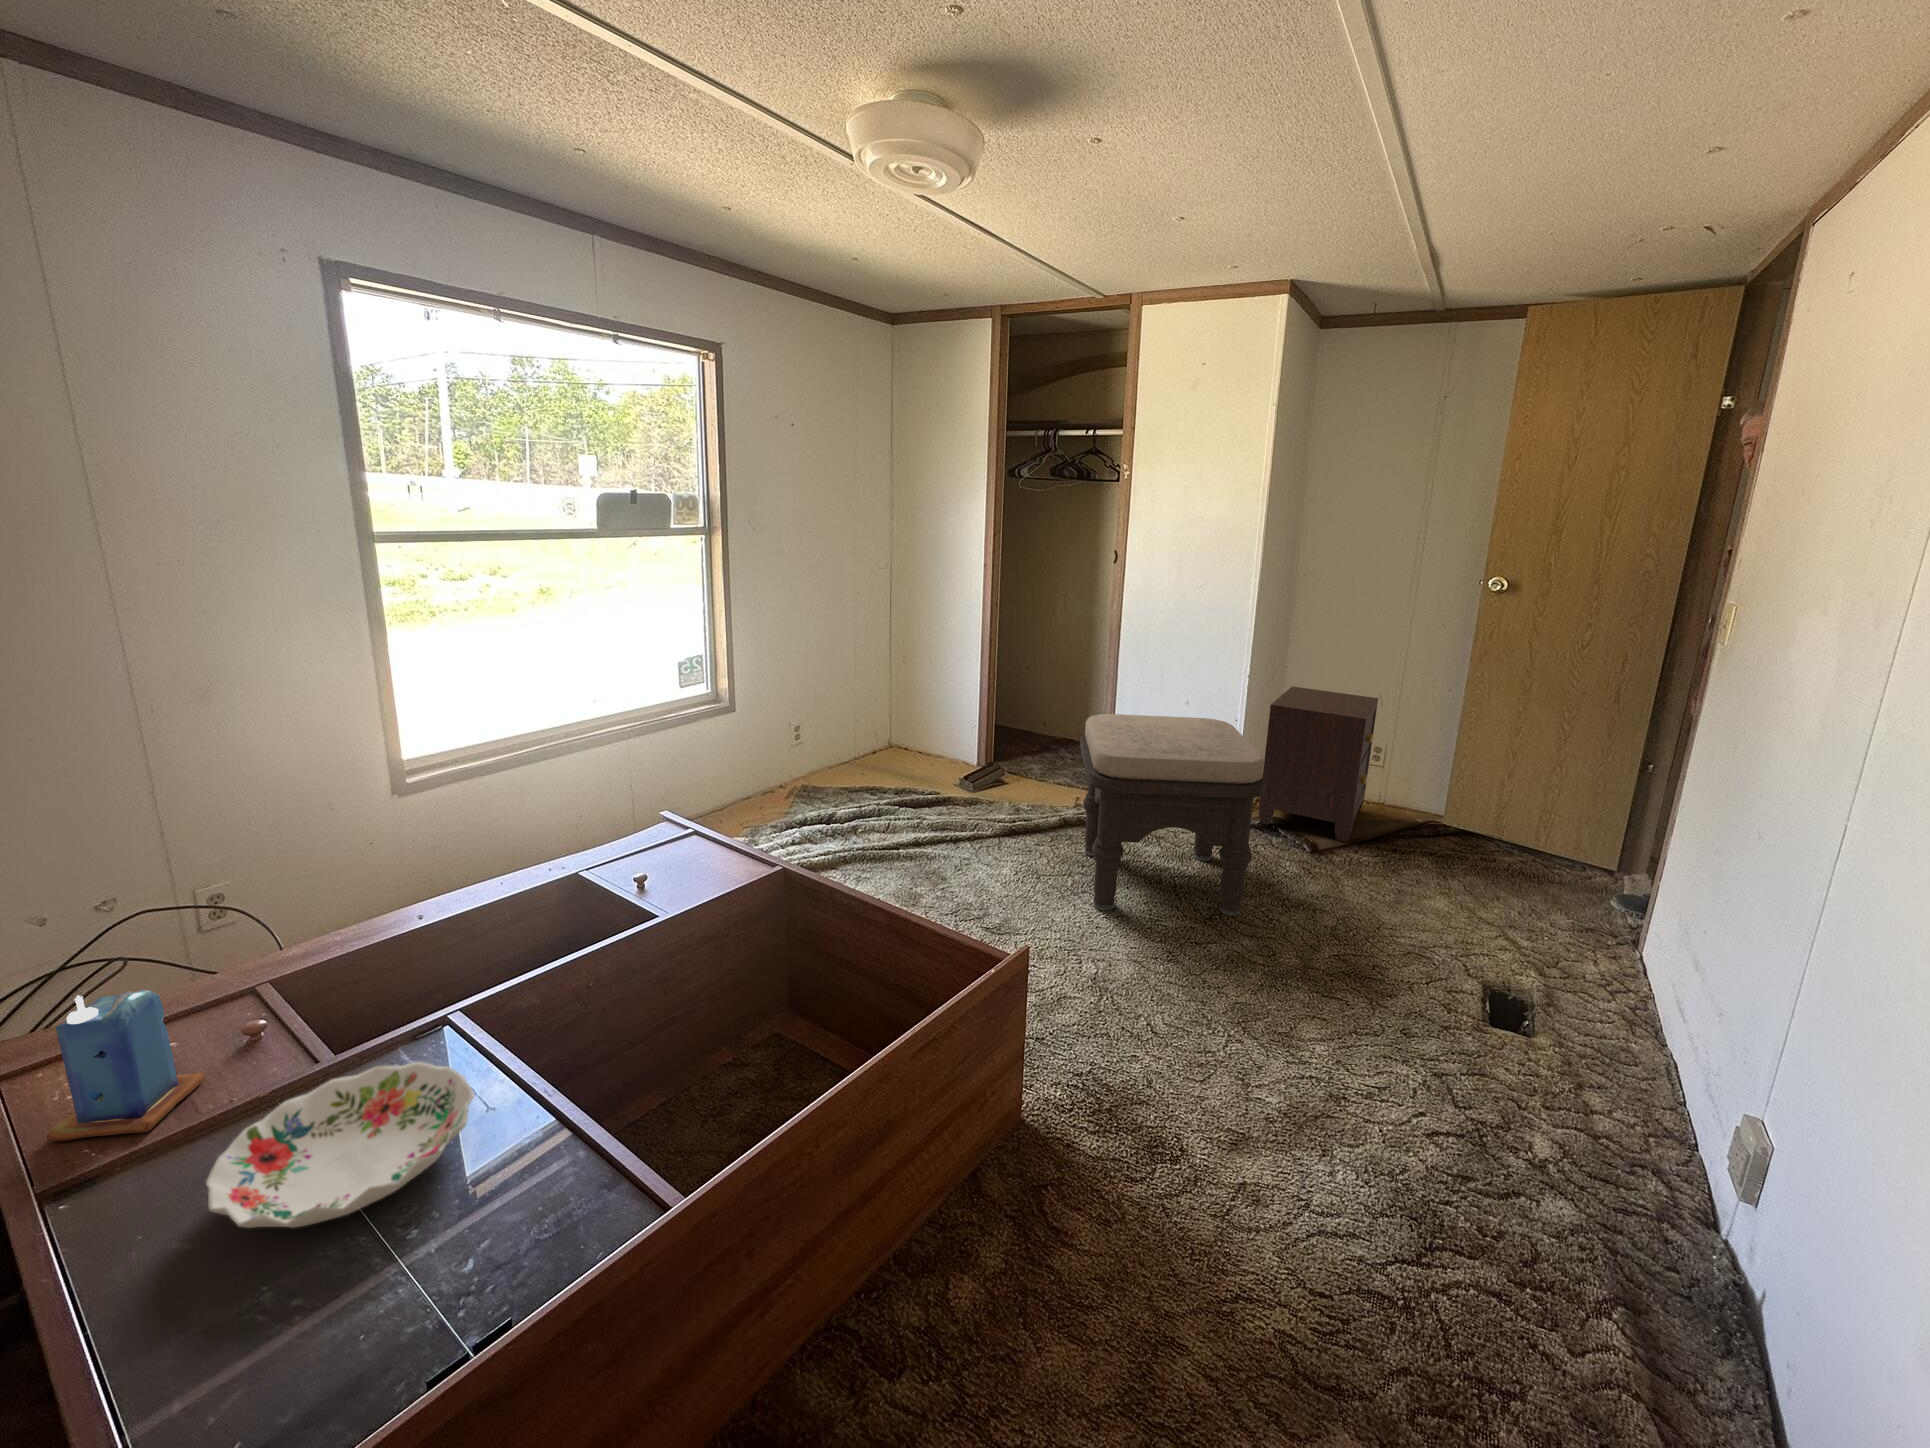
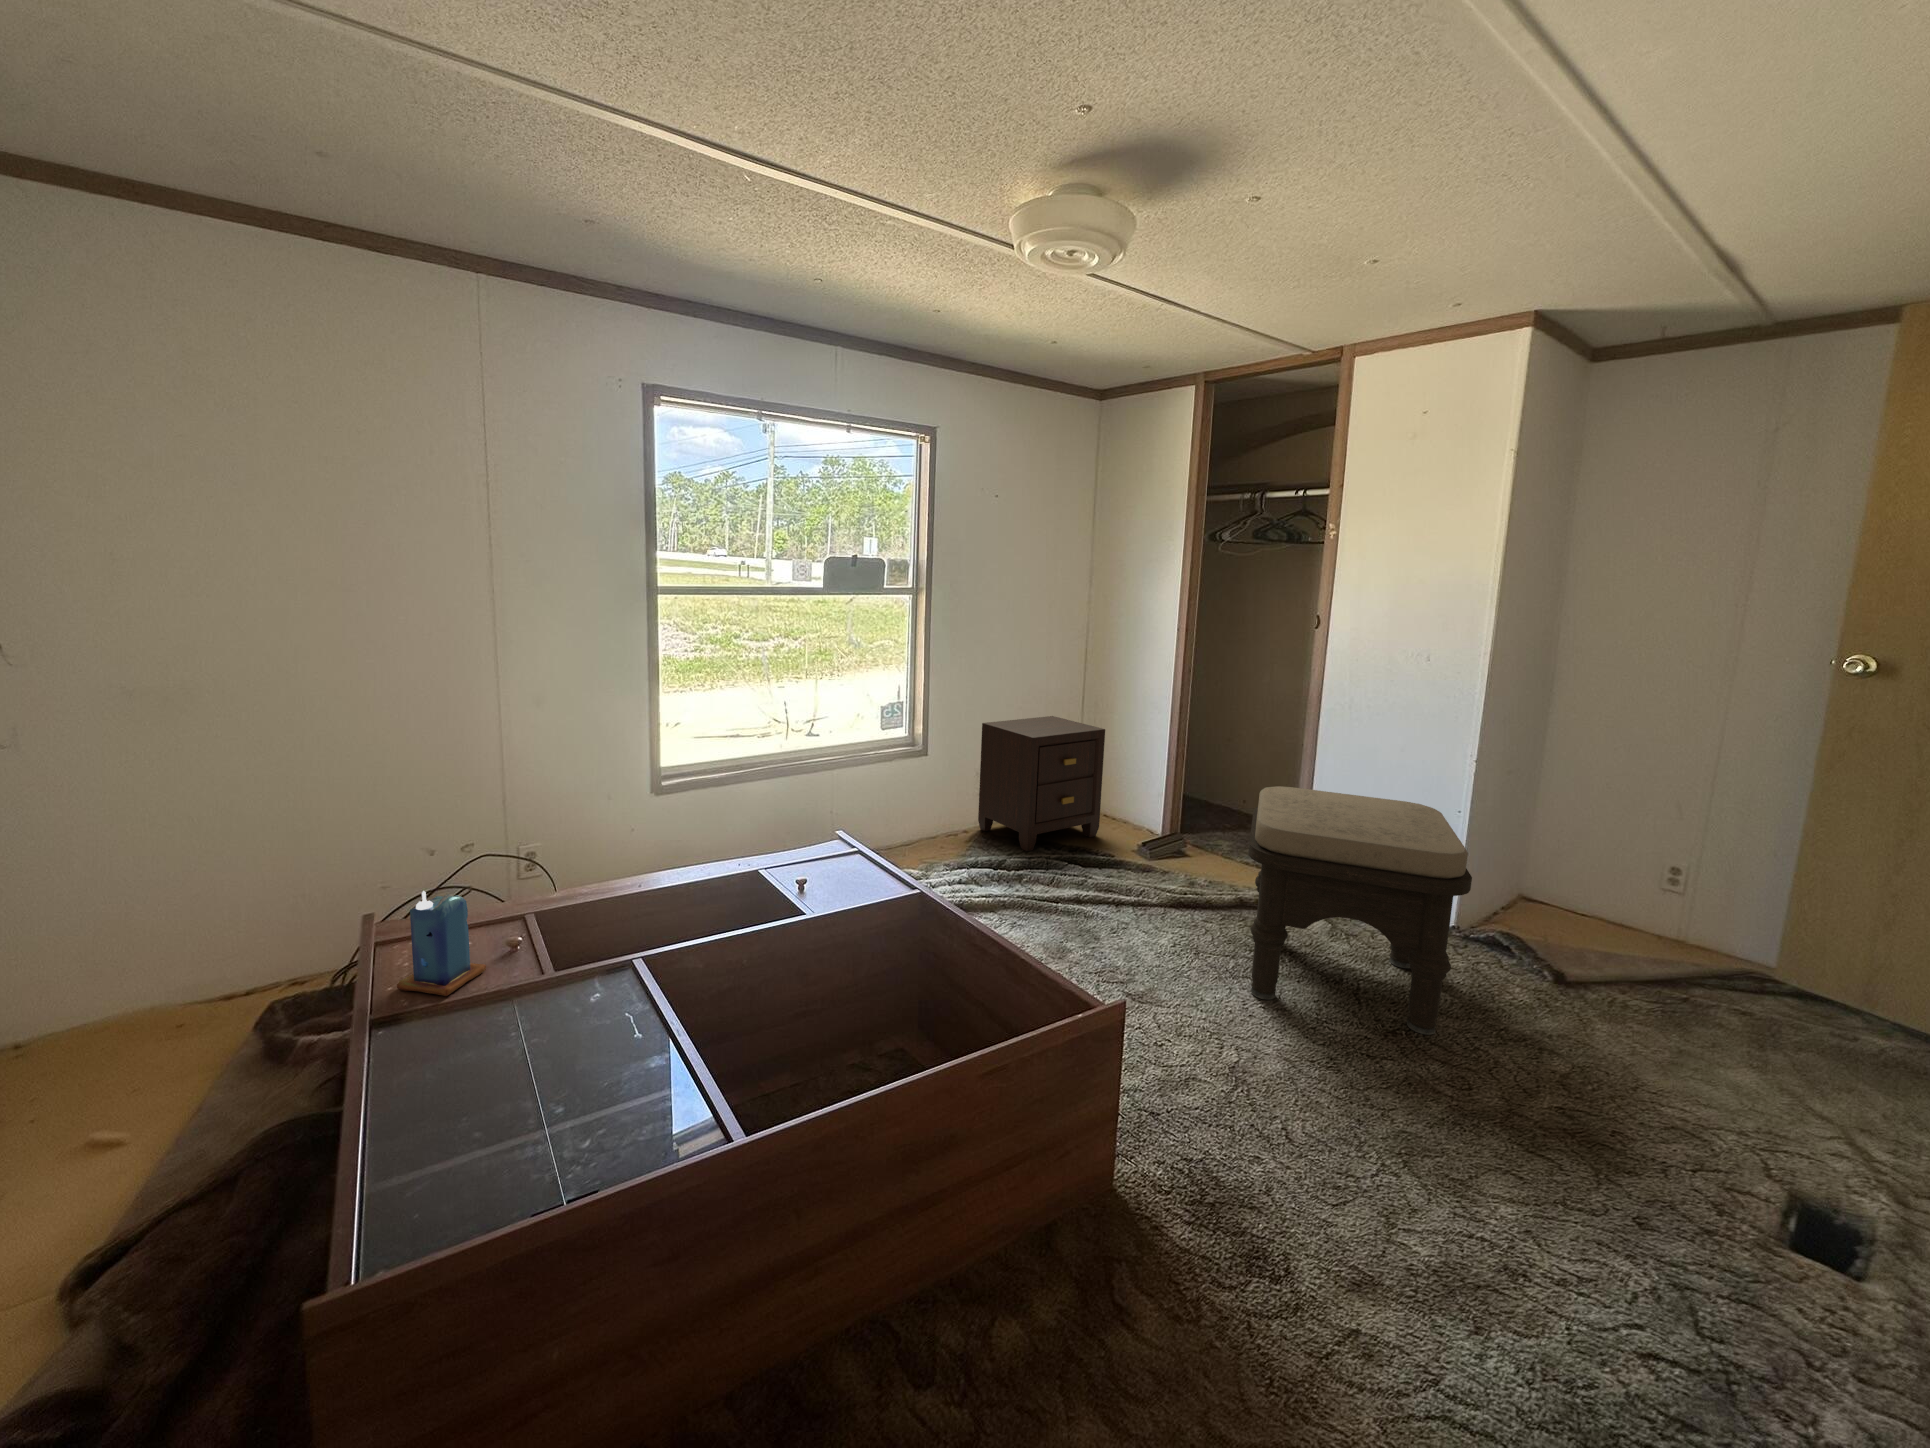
nightstand: present [1259,686,1378,842] -> present [978,716,1105,851]
decorative bowl: present [206,1062,474,1228] -> none [457,981,631,1080]

